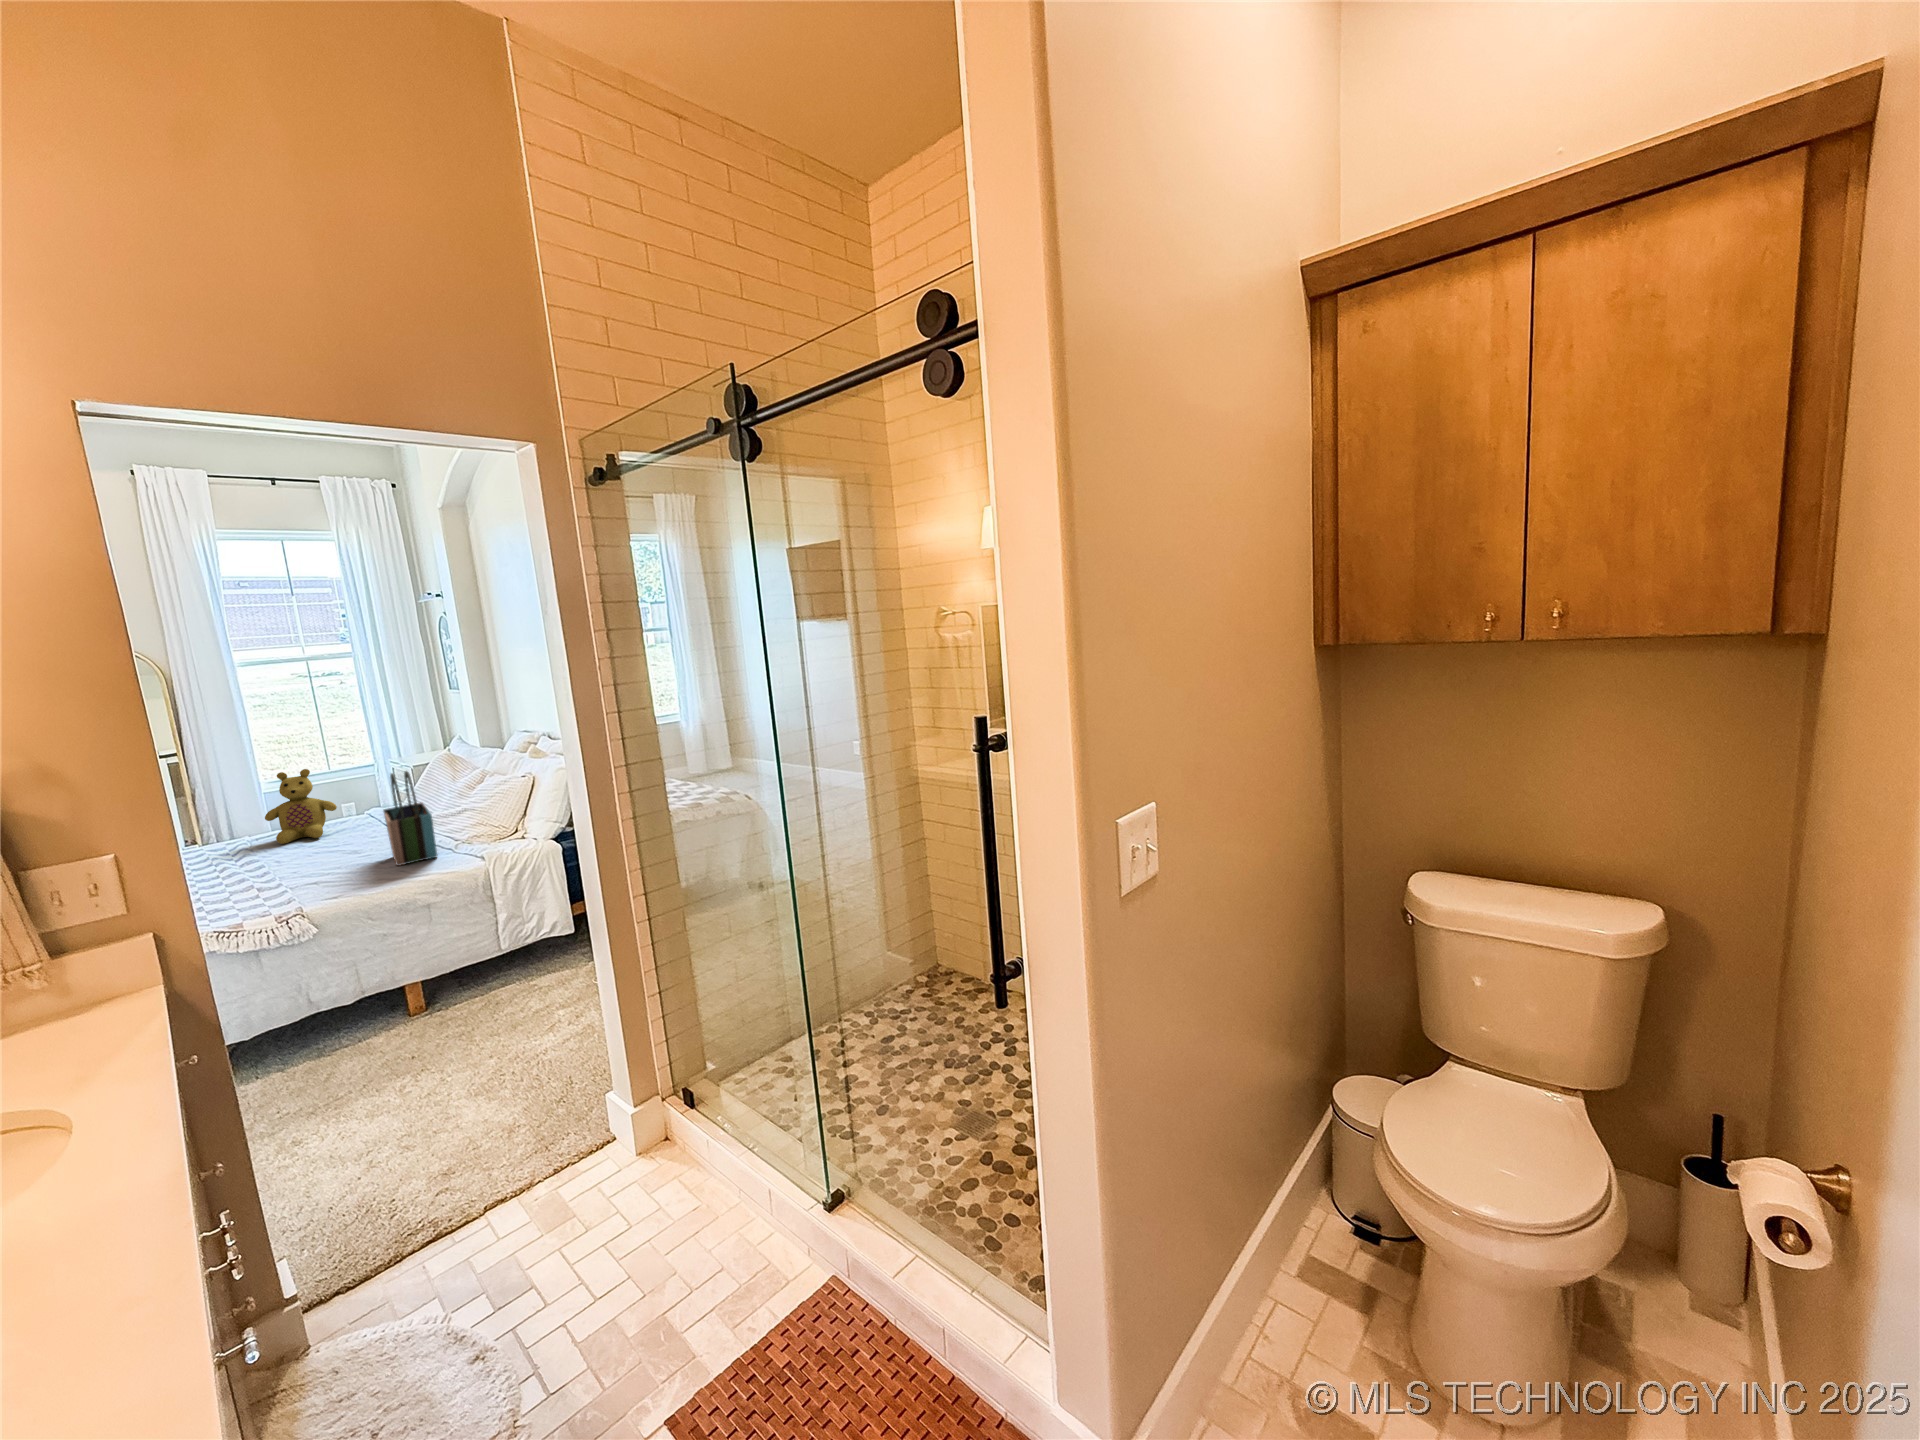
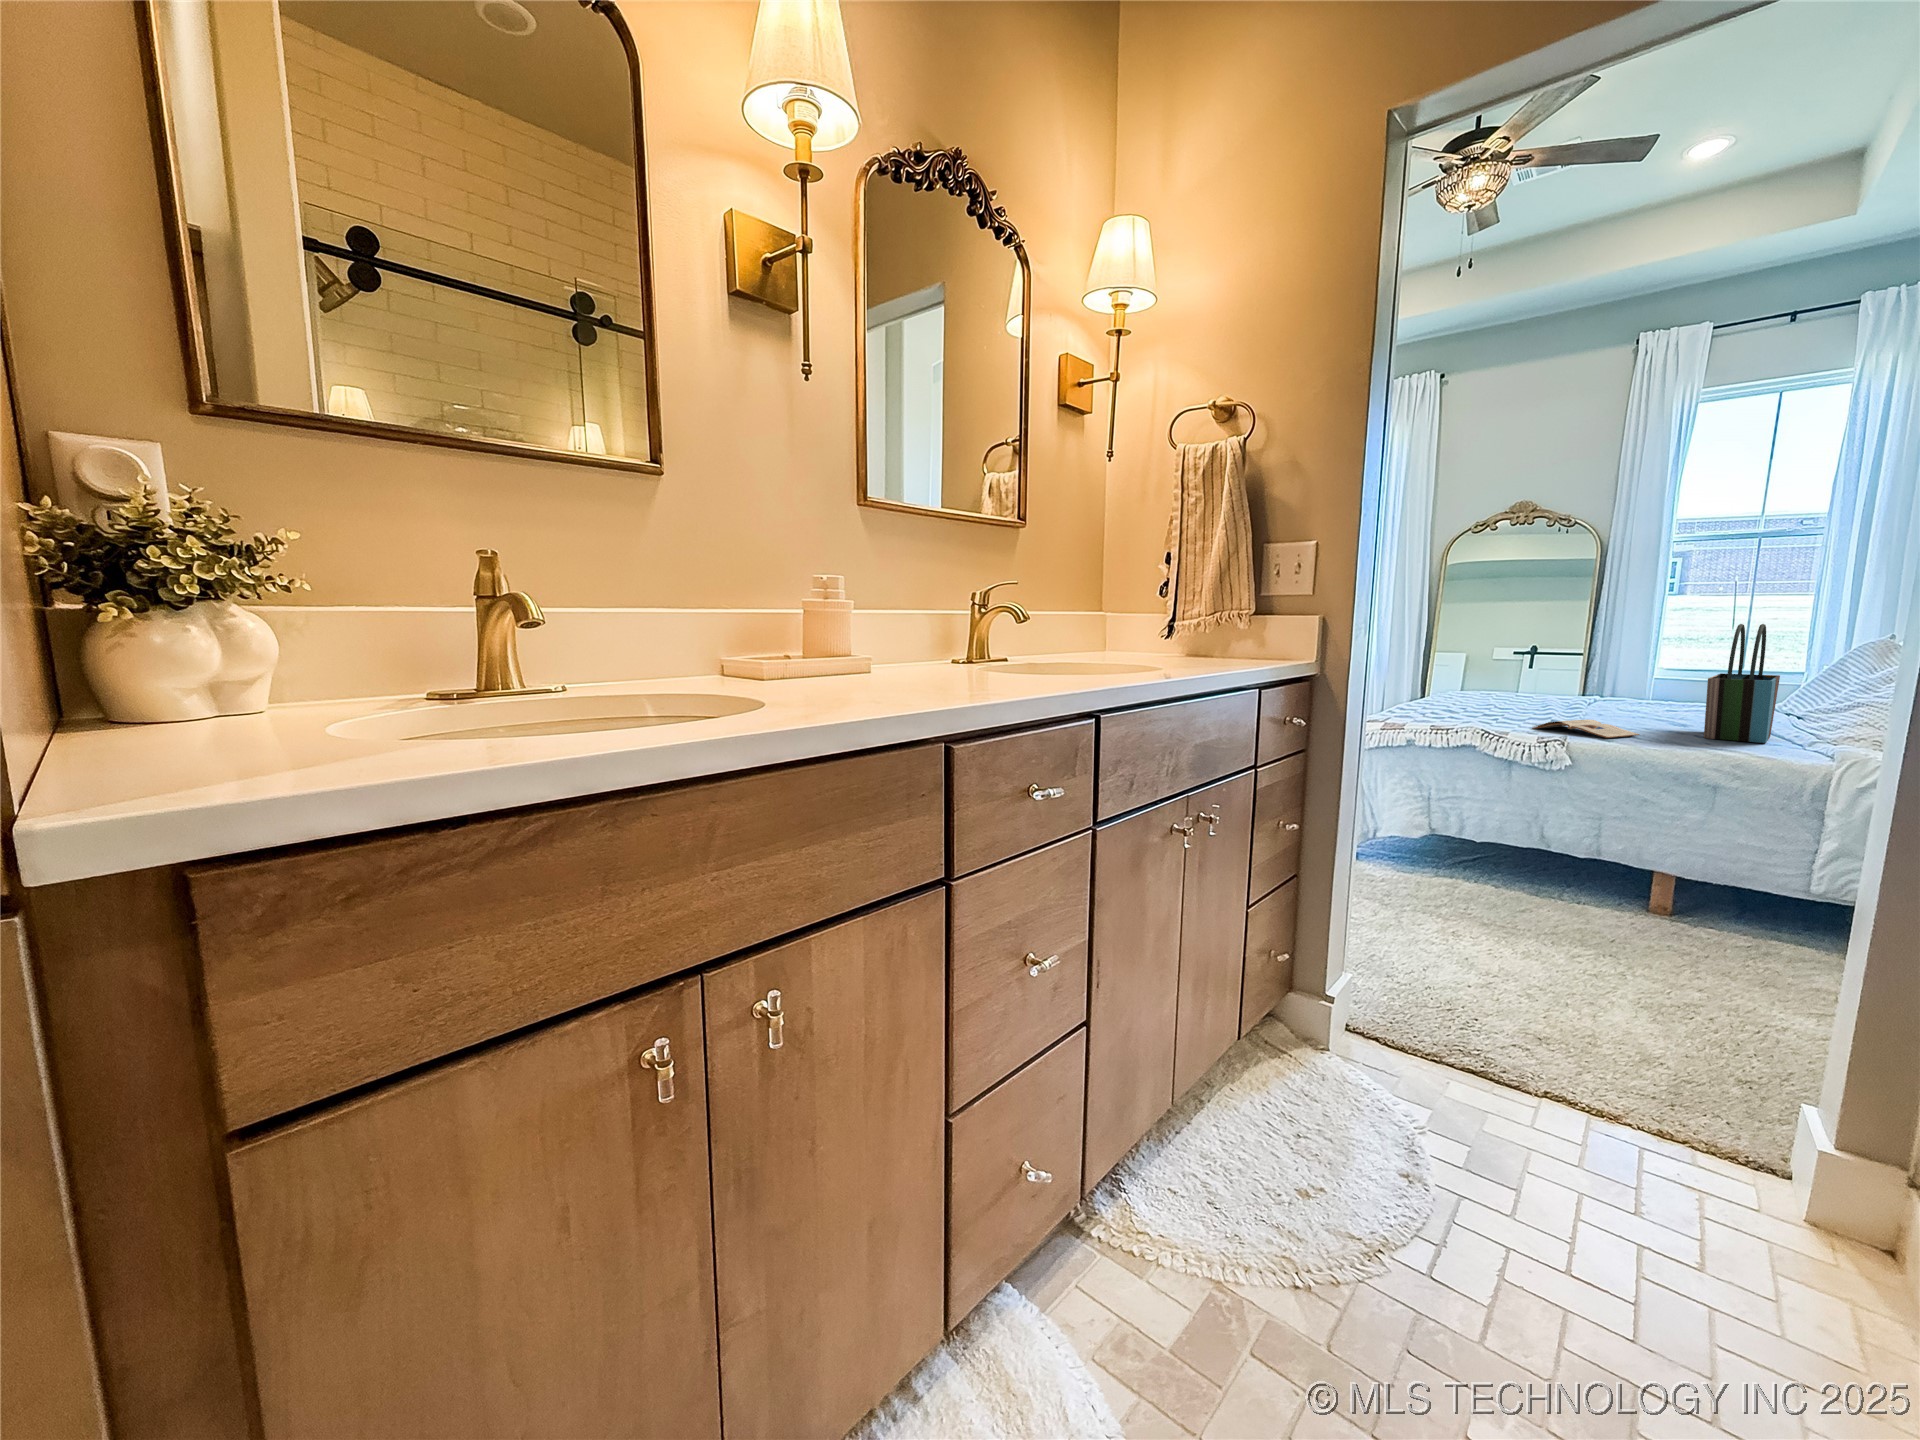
stuffed bear: present [265,769,337,844] -> none [1610,630,1689,706]
magazine: none [258,880,354,909] -> present [1533,719,1639,738]

